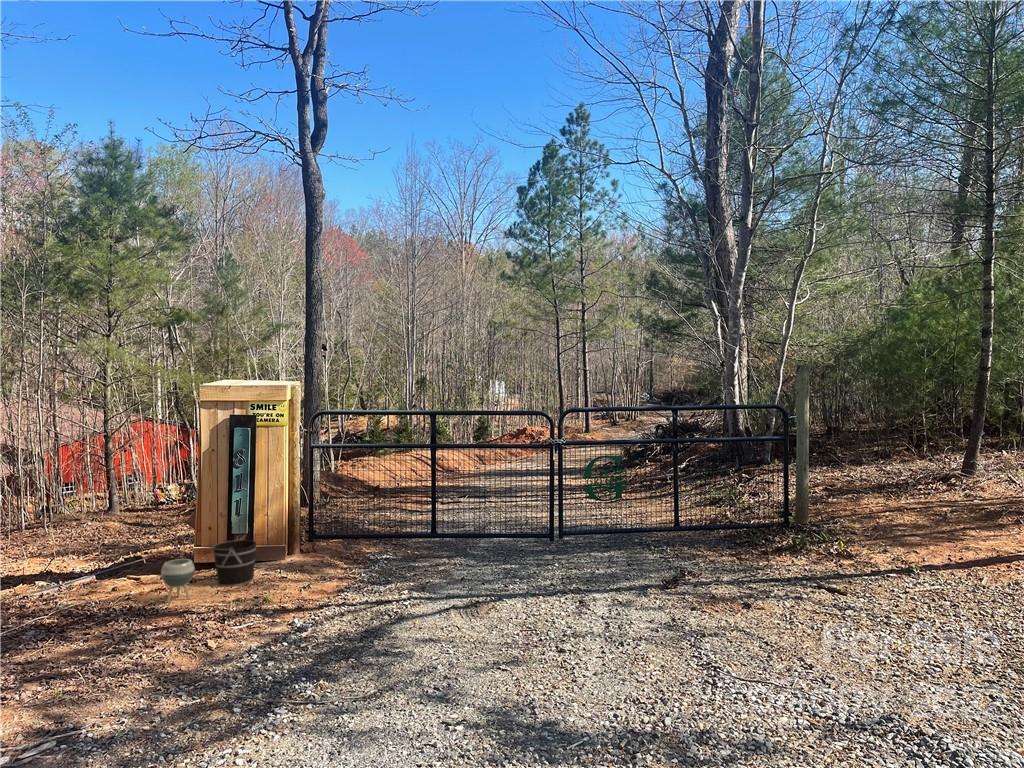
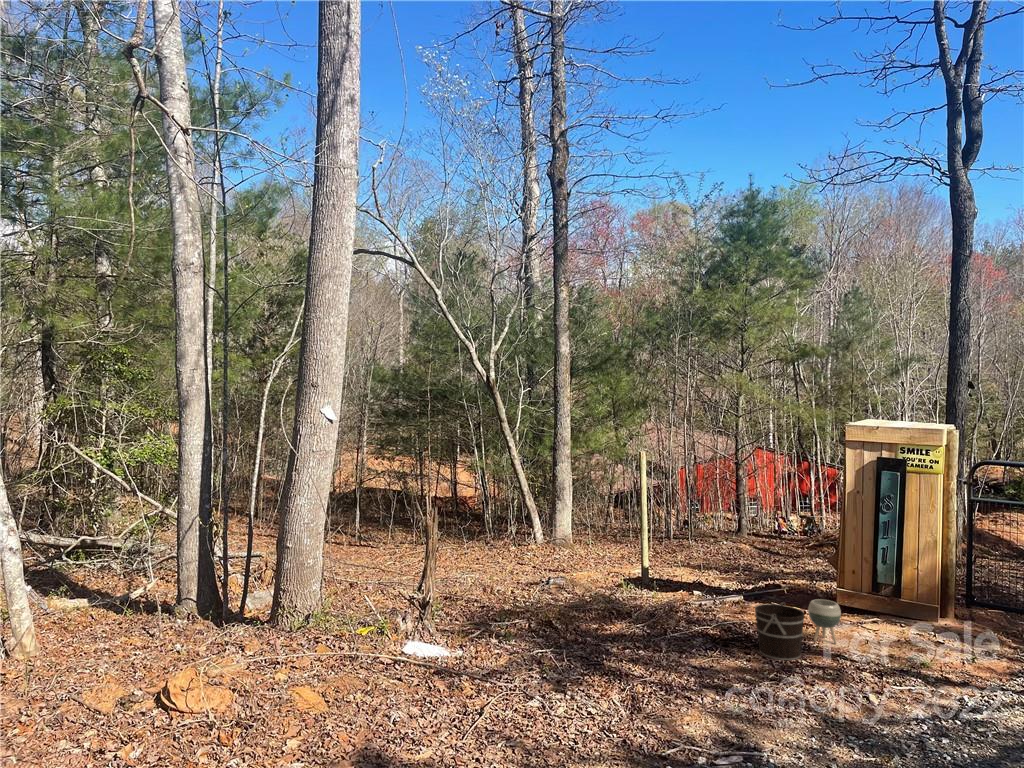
bucket: present [212,540,256,586] -> present [754,603,804,660]

